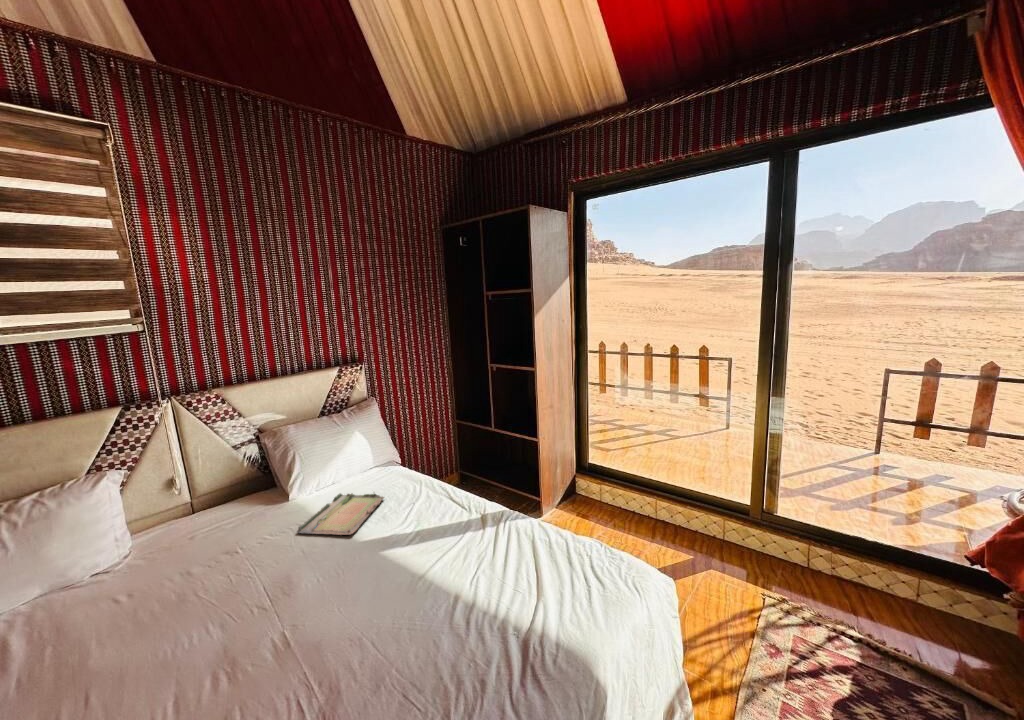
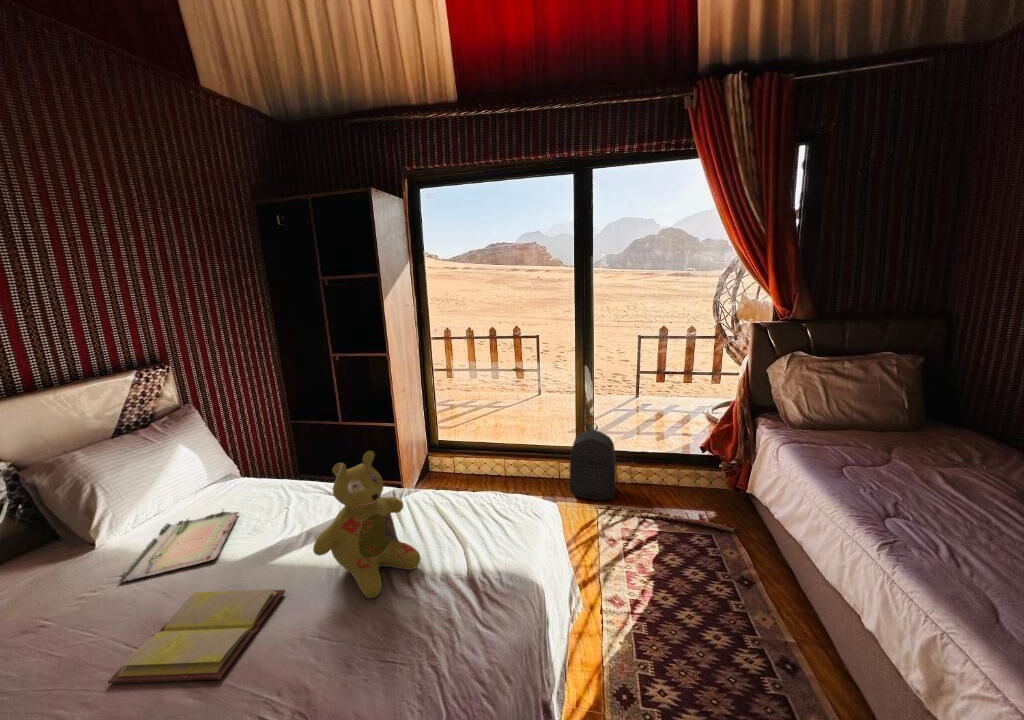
stuffed bear: none [398,476,489,621] -> present [313,451,421,598]
backpack: none [732,483,805,590] -> present [570,423,616,500]
diary: none [254,560,379,643] -> present [108,589,285,684]

